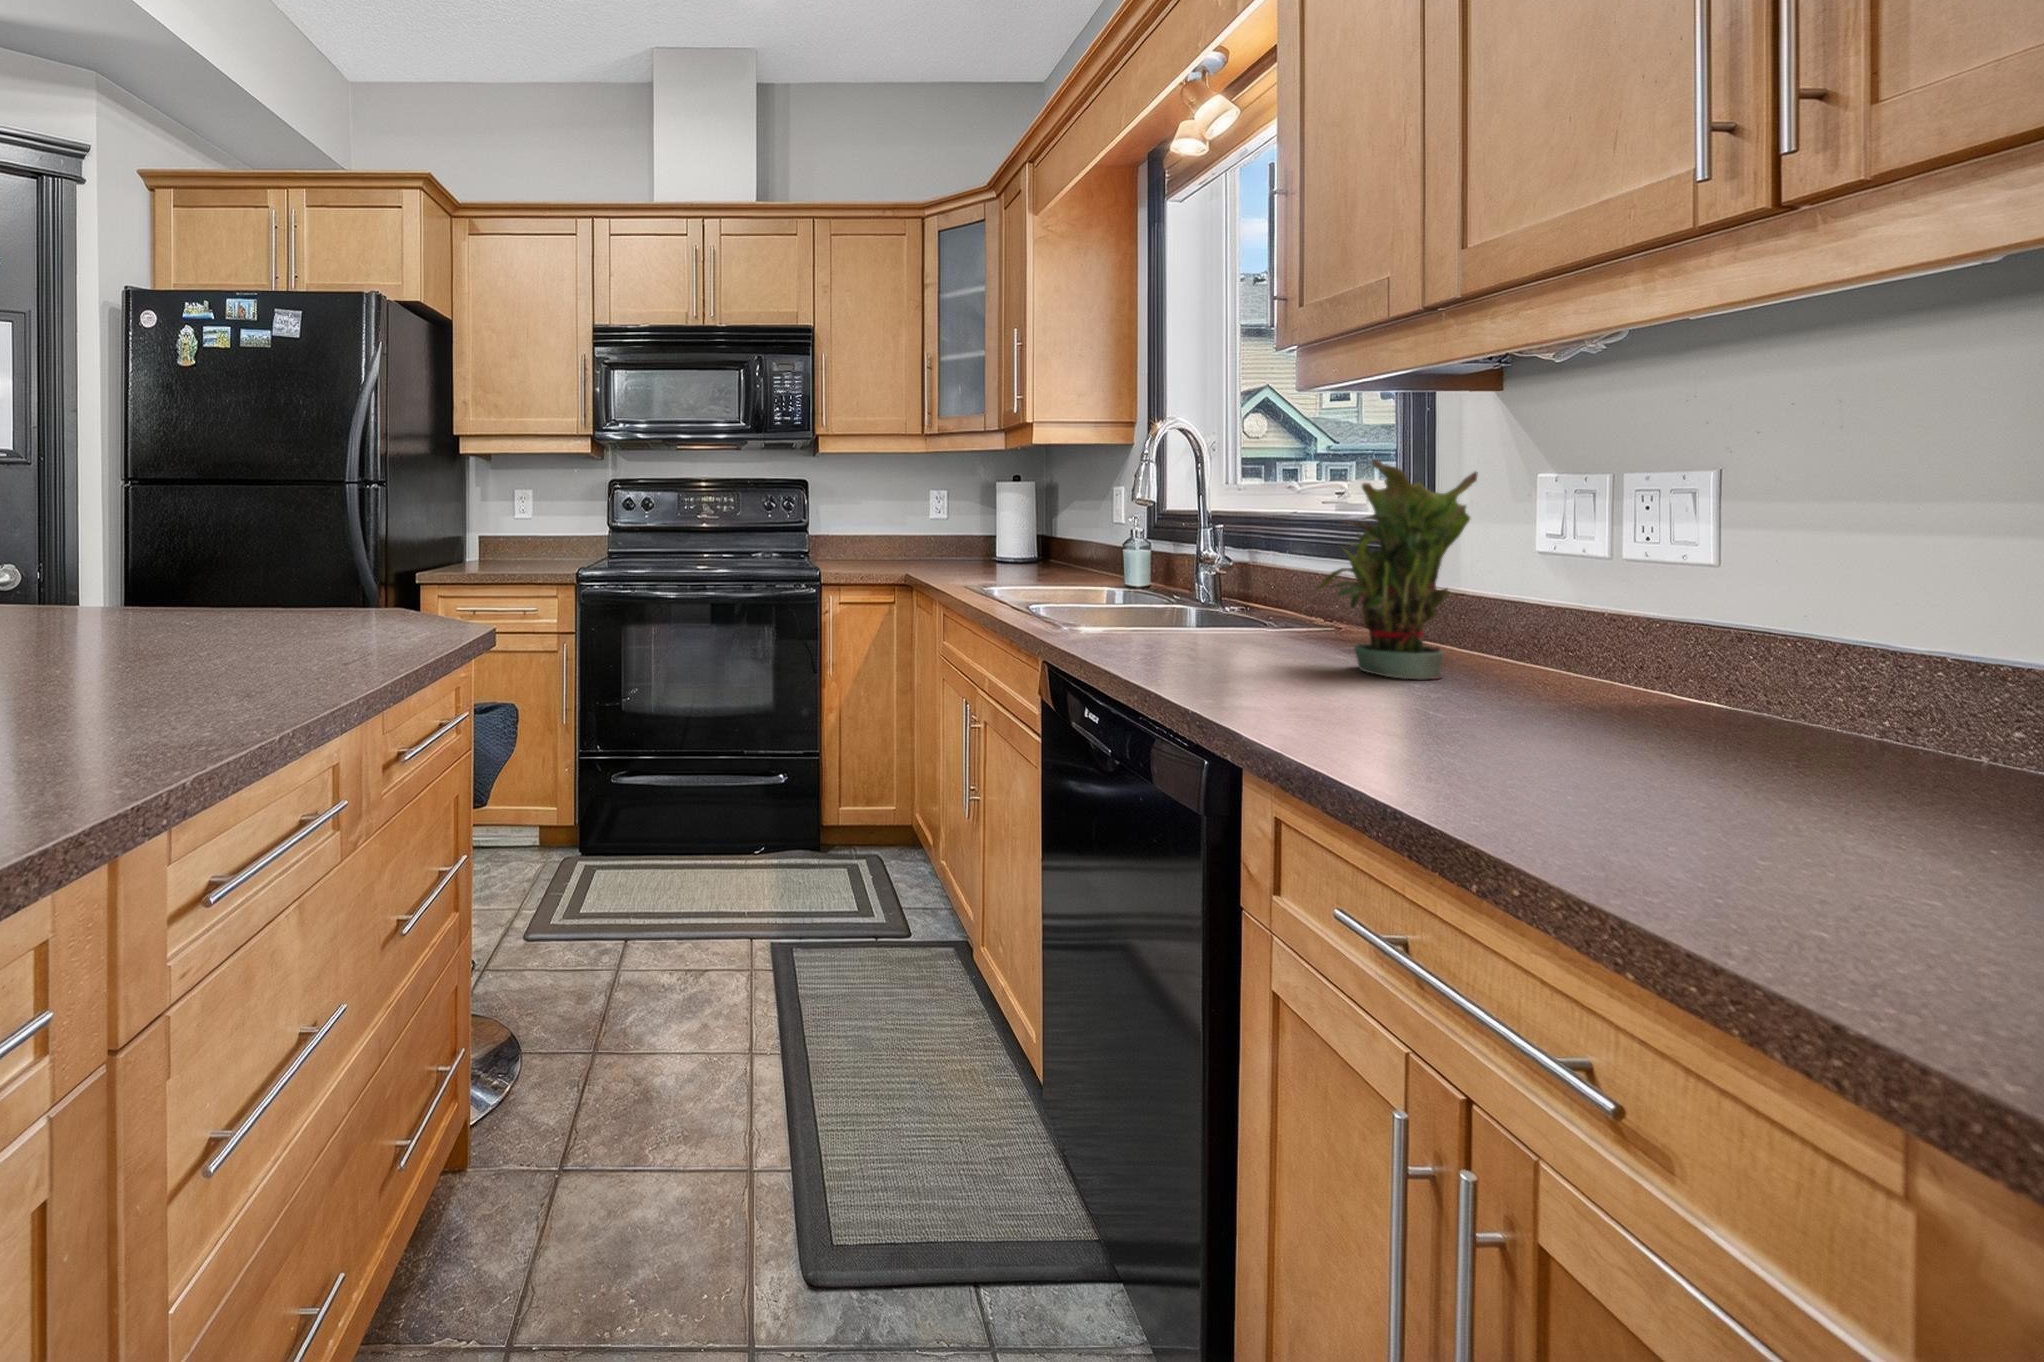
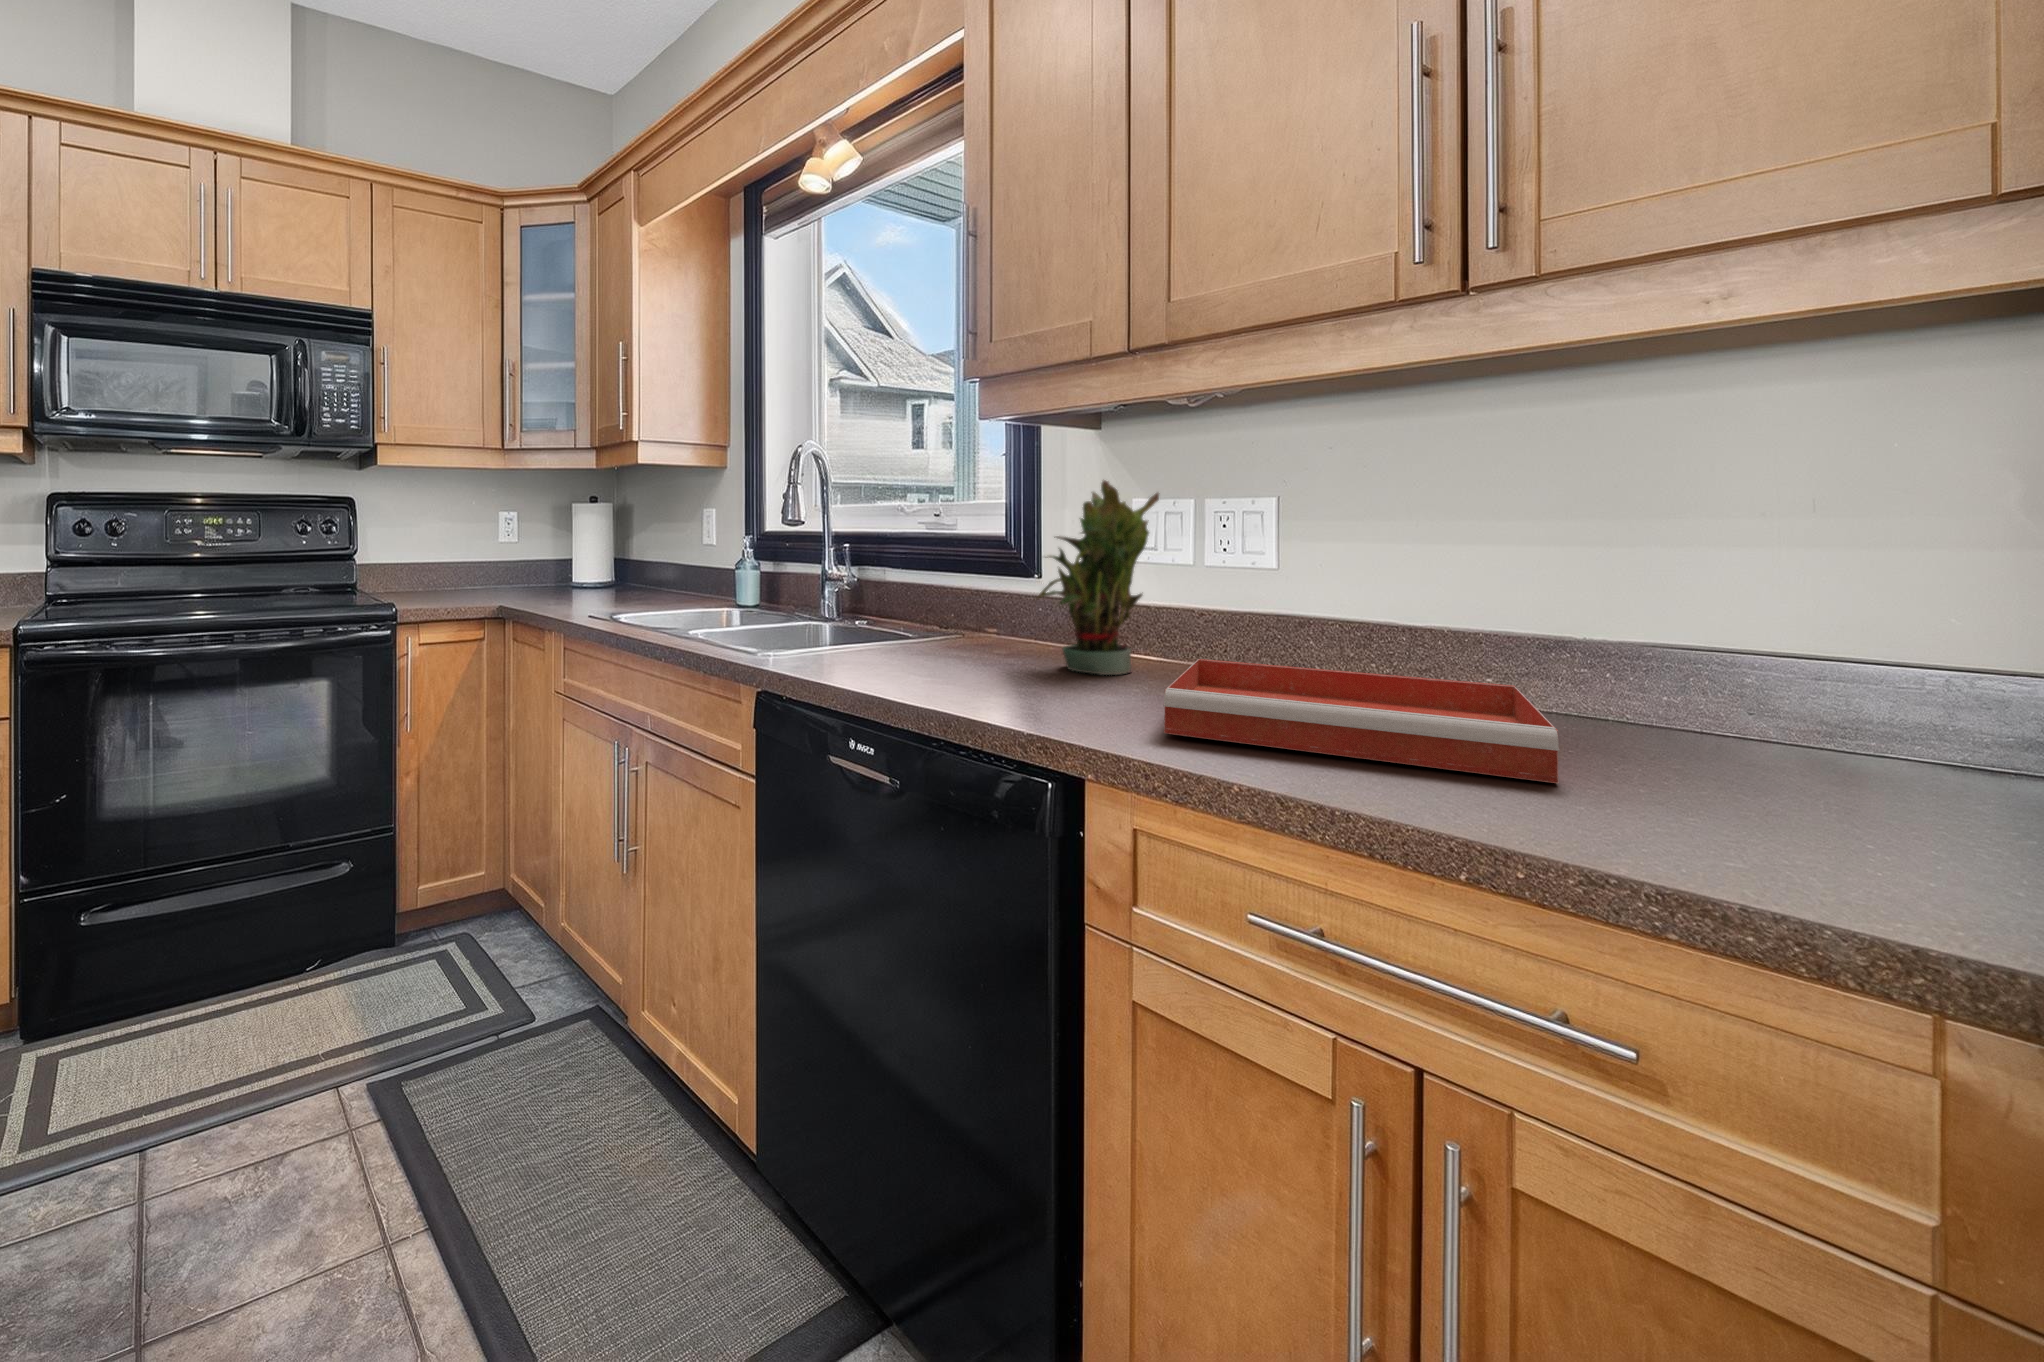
tray: none [1317,666,1920,840] -> present [1163,659,1560,783]

